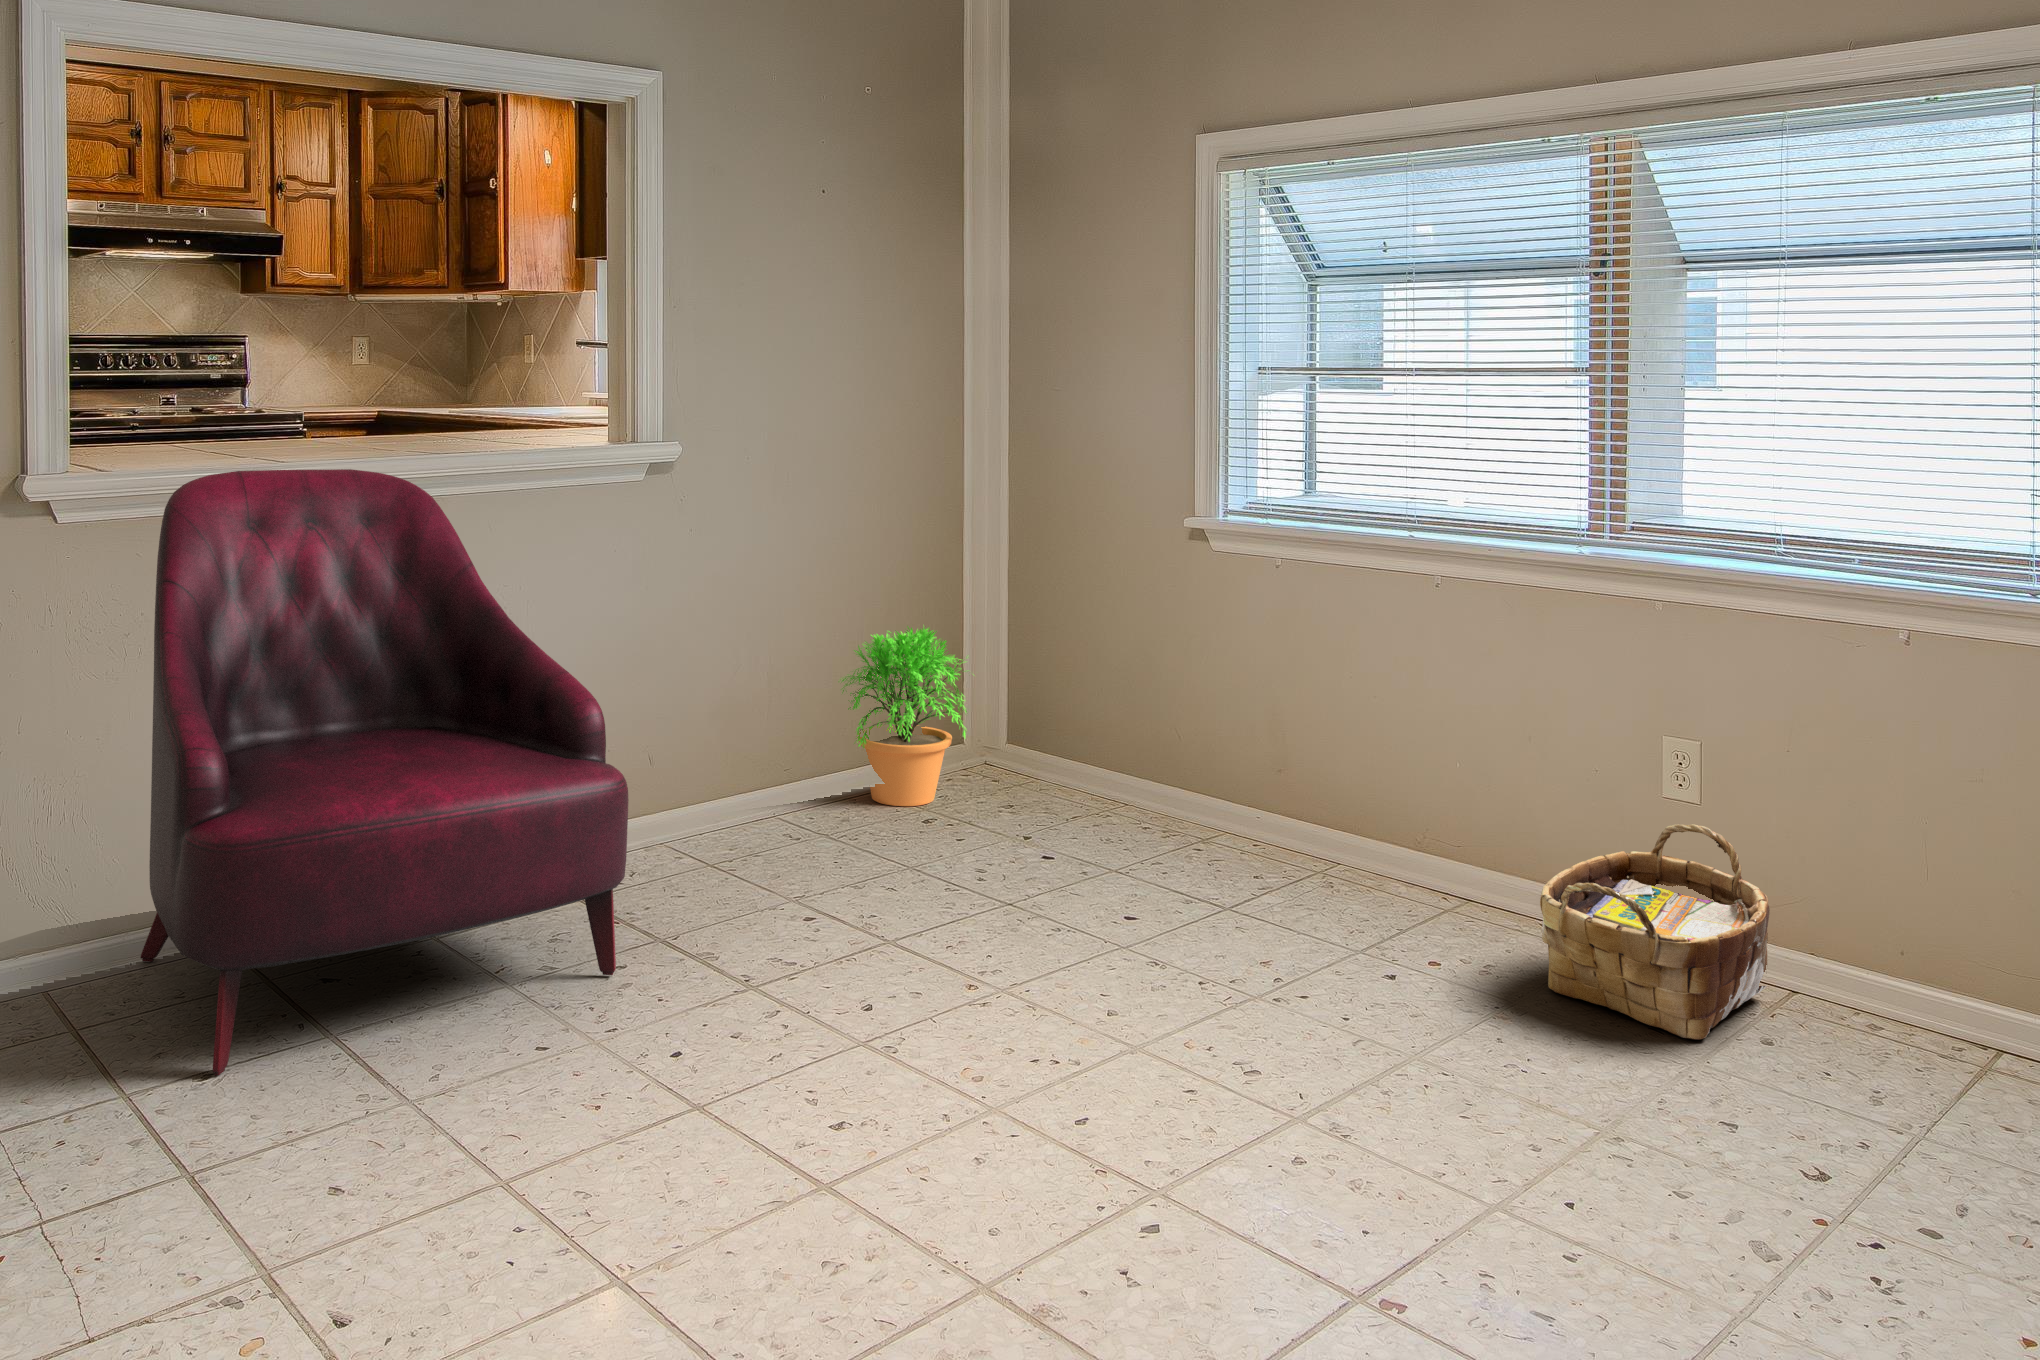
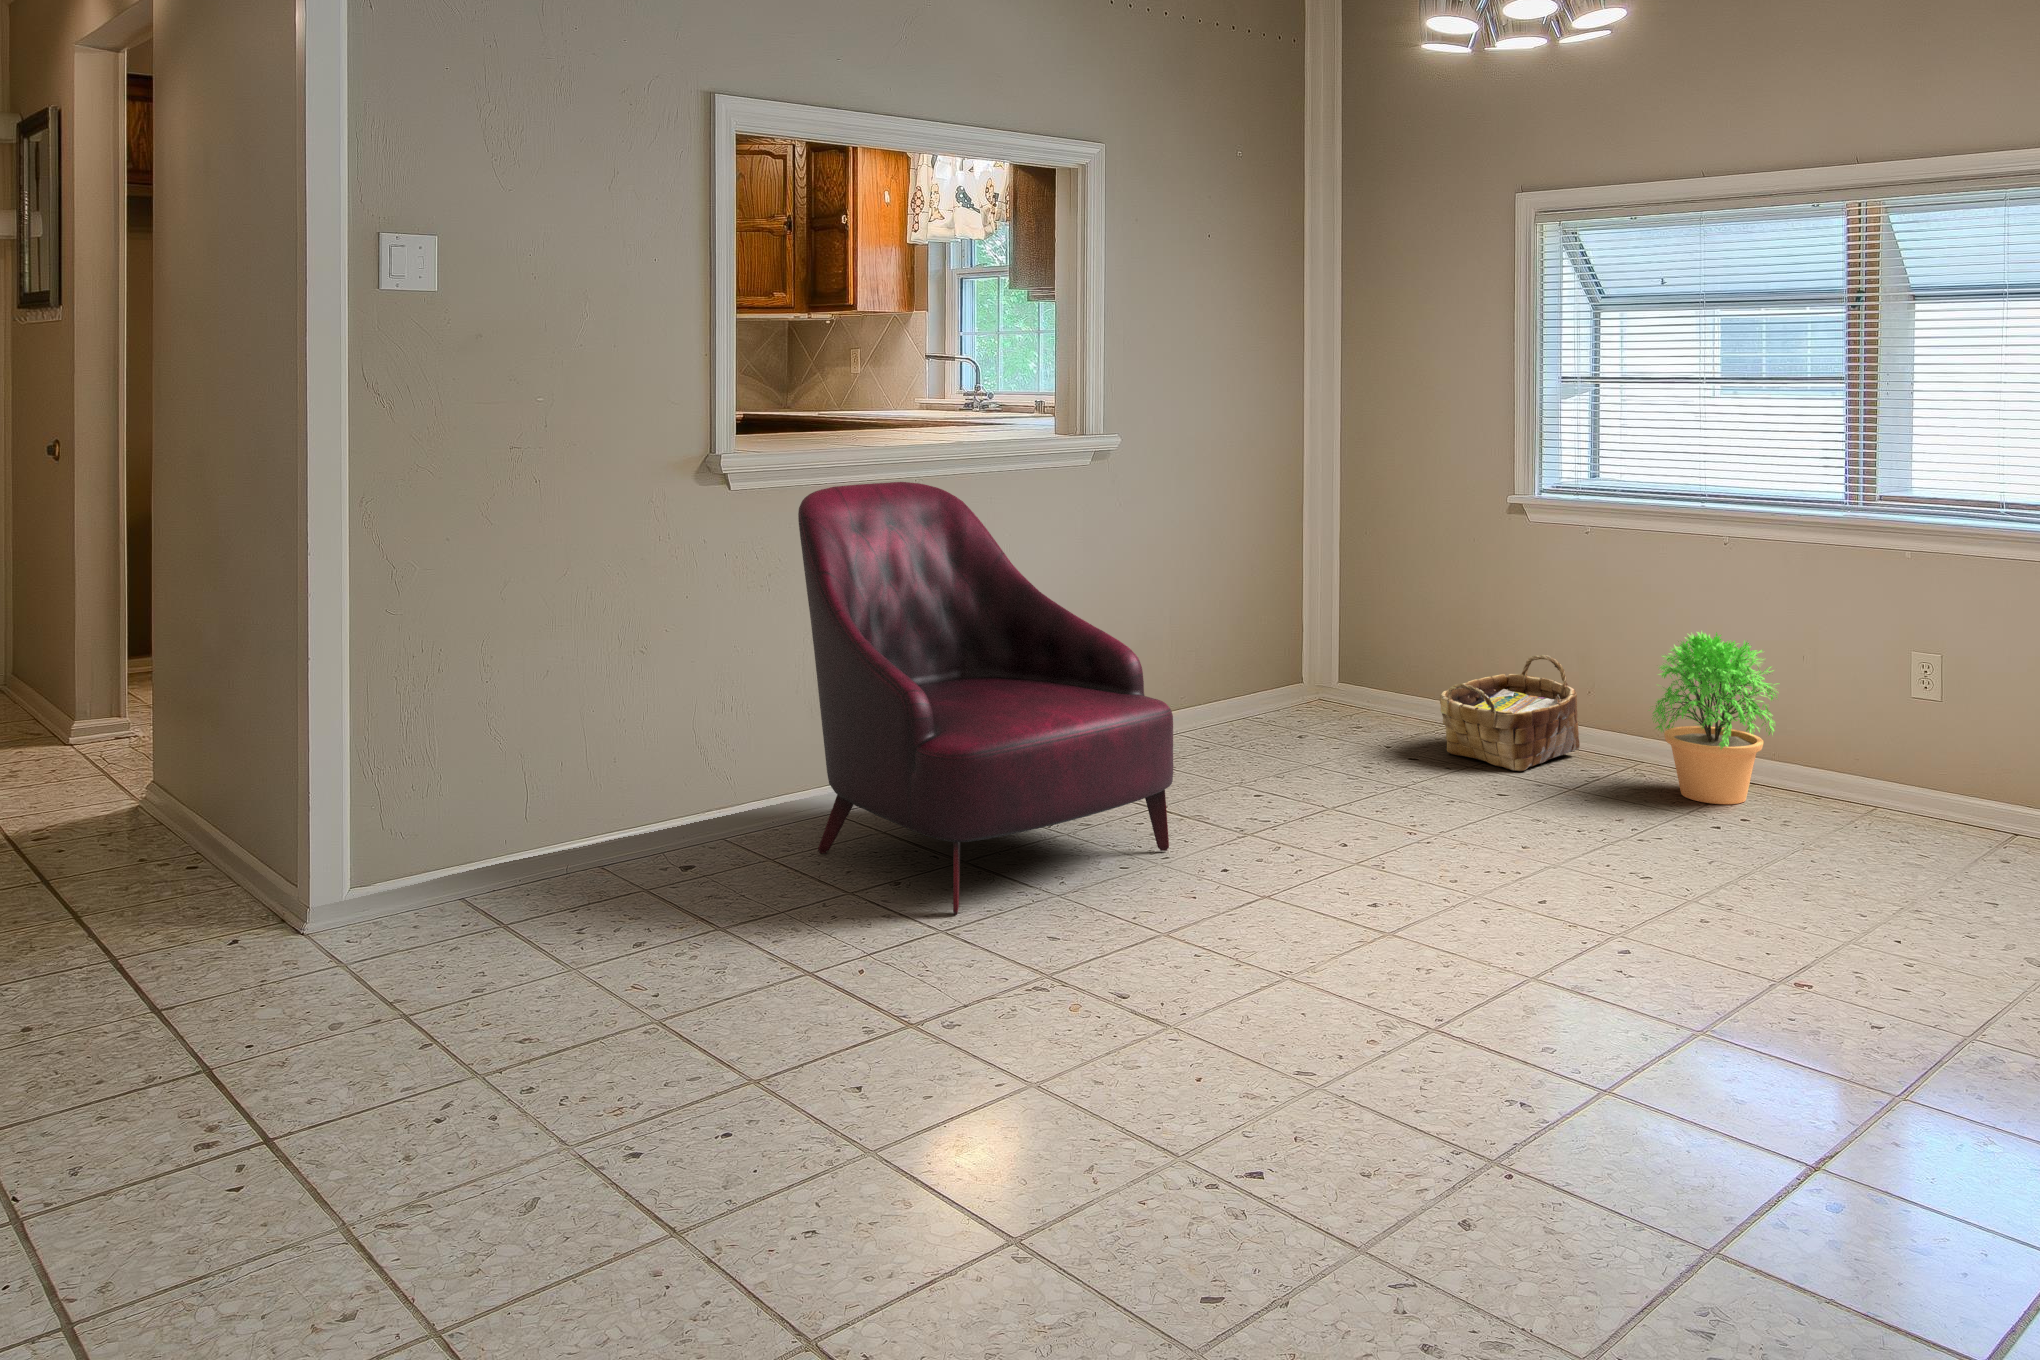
potted plant: present [840,626,967,806] -> present [1652,631,1777,804]
woven basket: present [1540,824,1770,1040] -> present [1440,655,1580,771]

